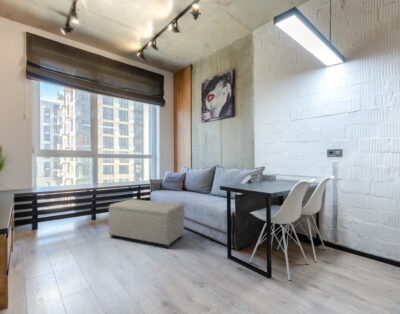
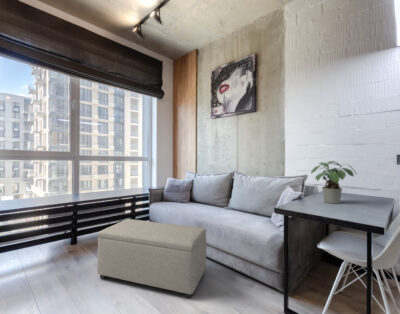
potted plant: none [253,154,286,184] -> present [311,161,356,204]

